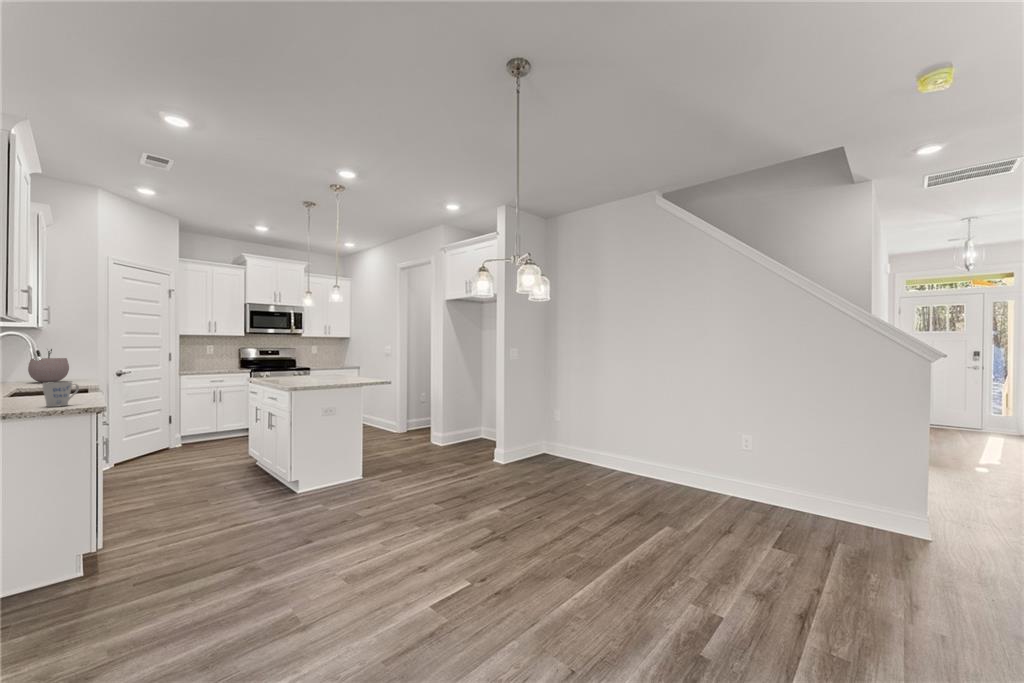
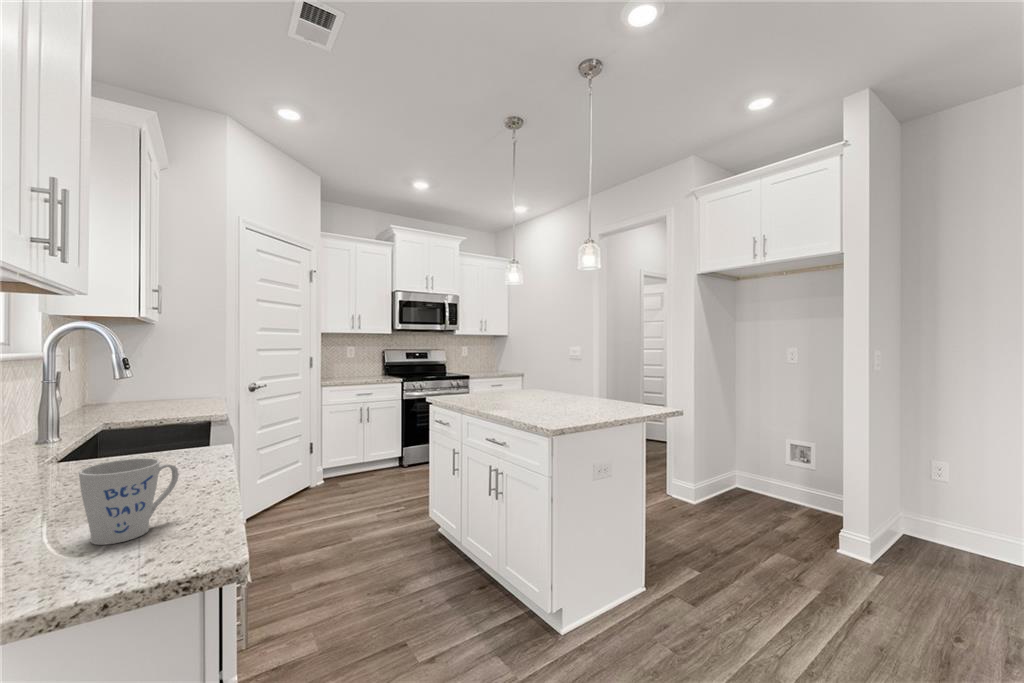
plant pot: present [28,349,69,383] -> none [139,351,191,404]

